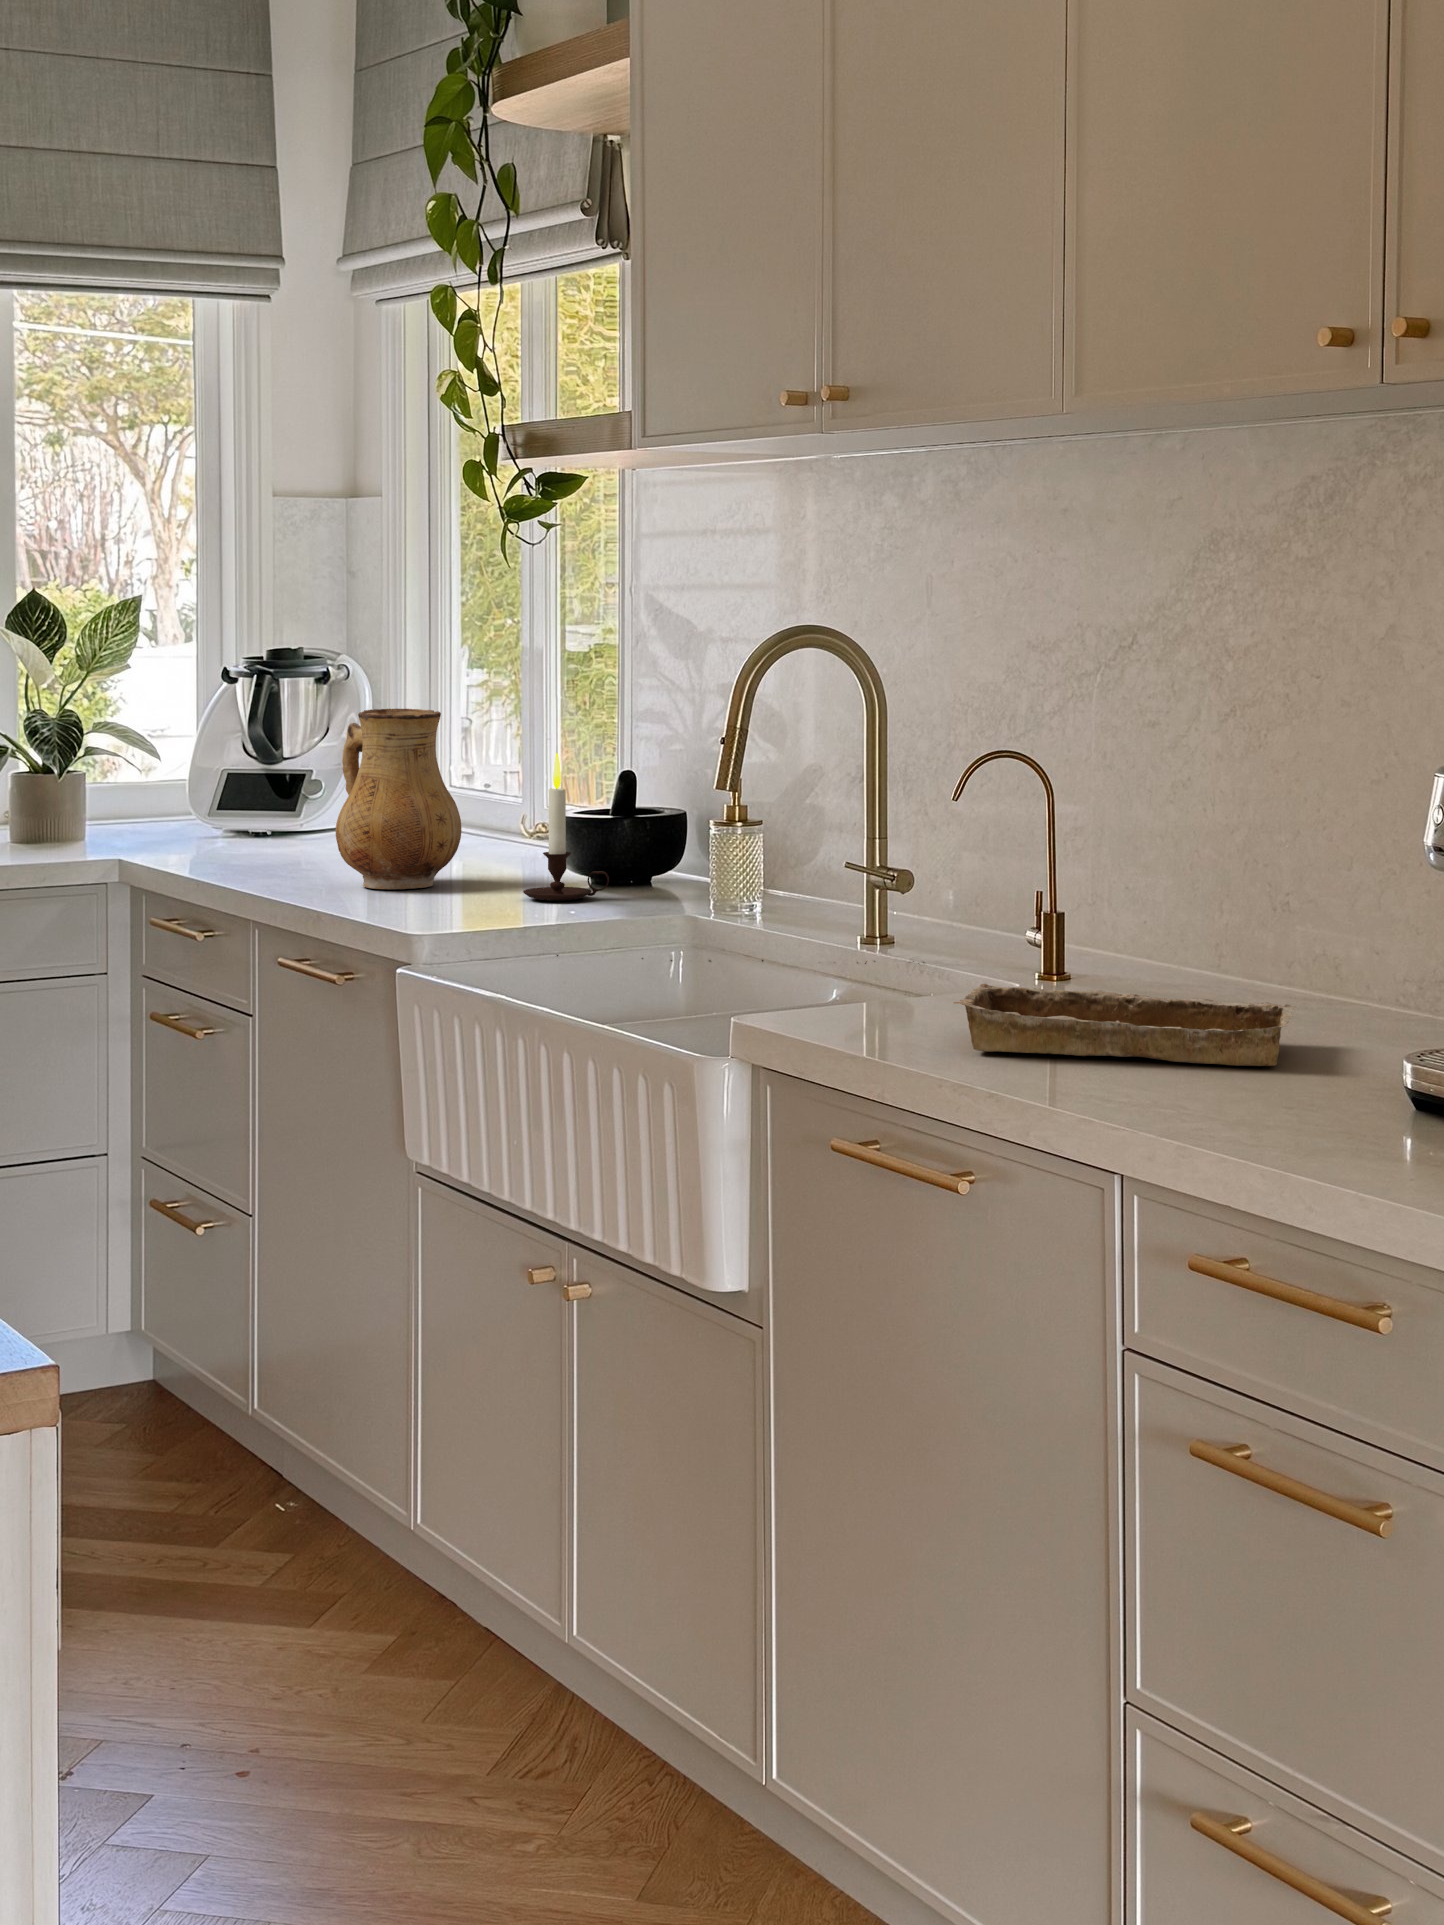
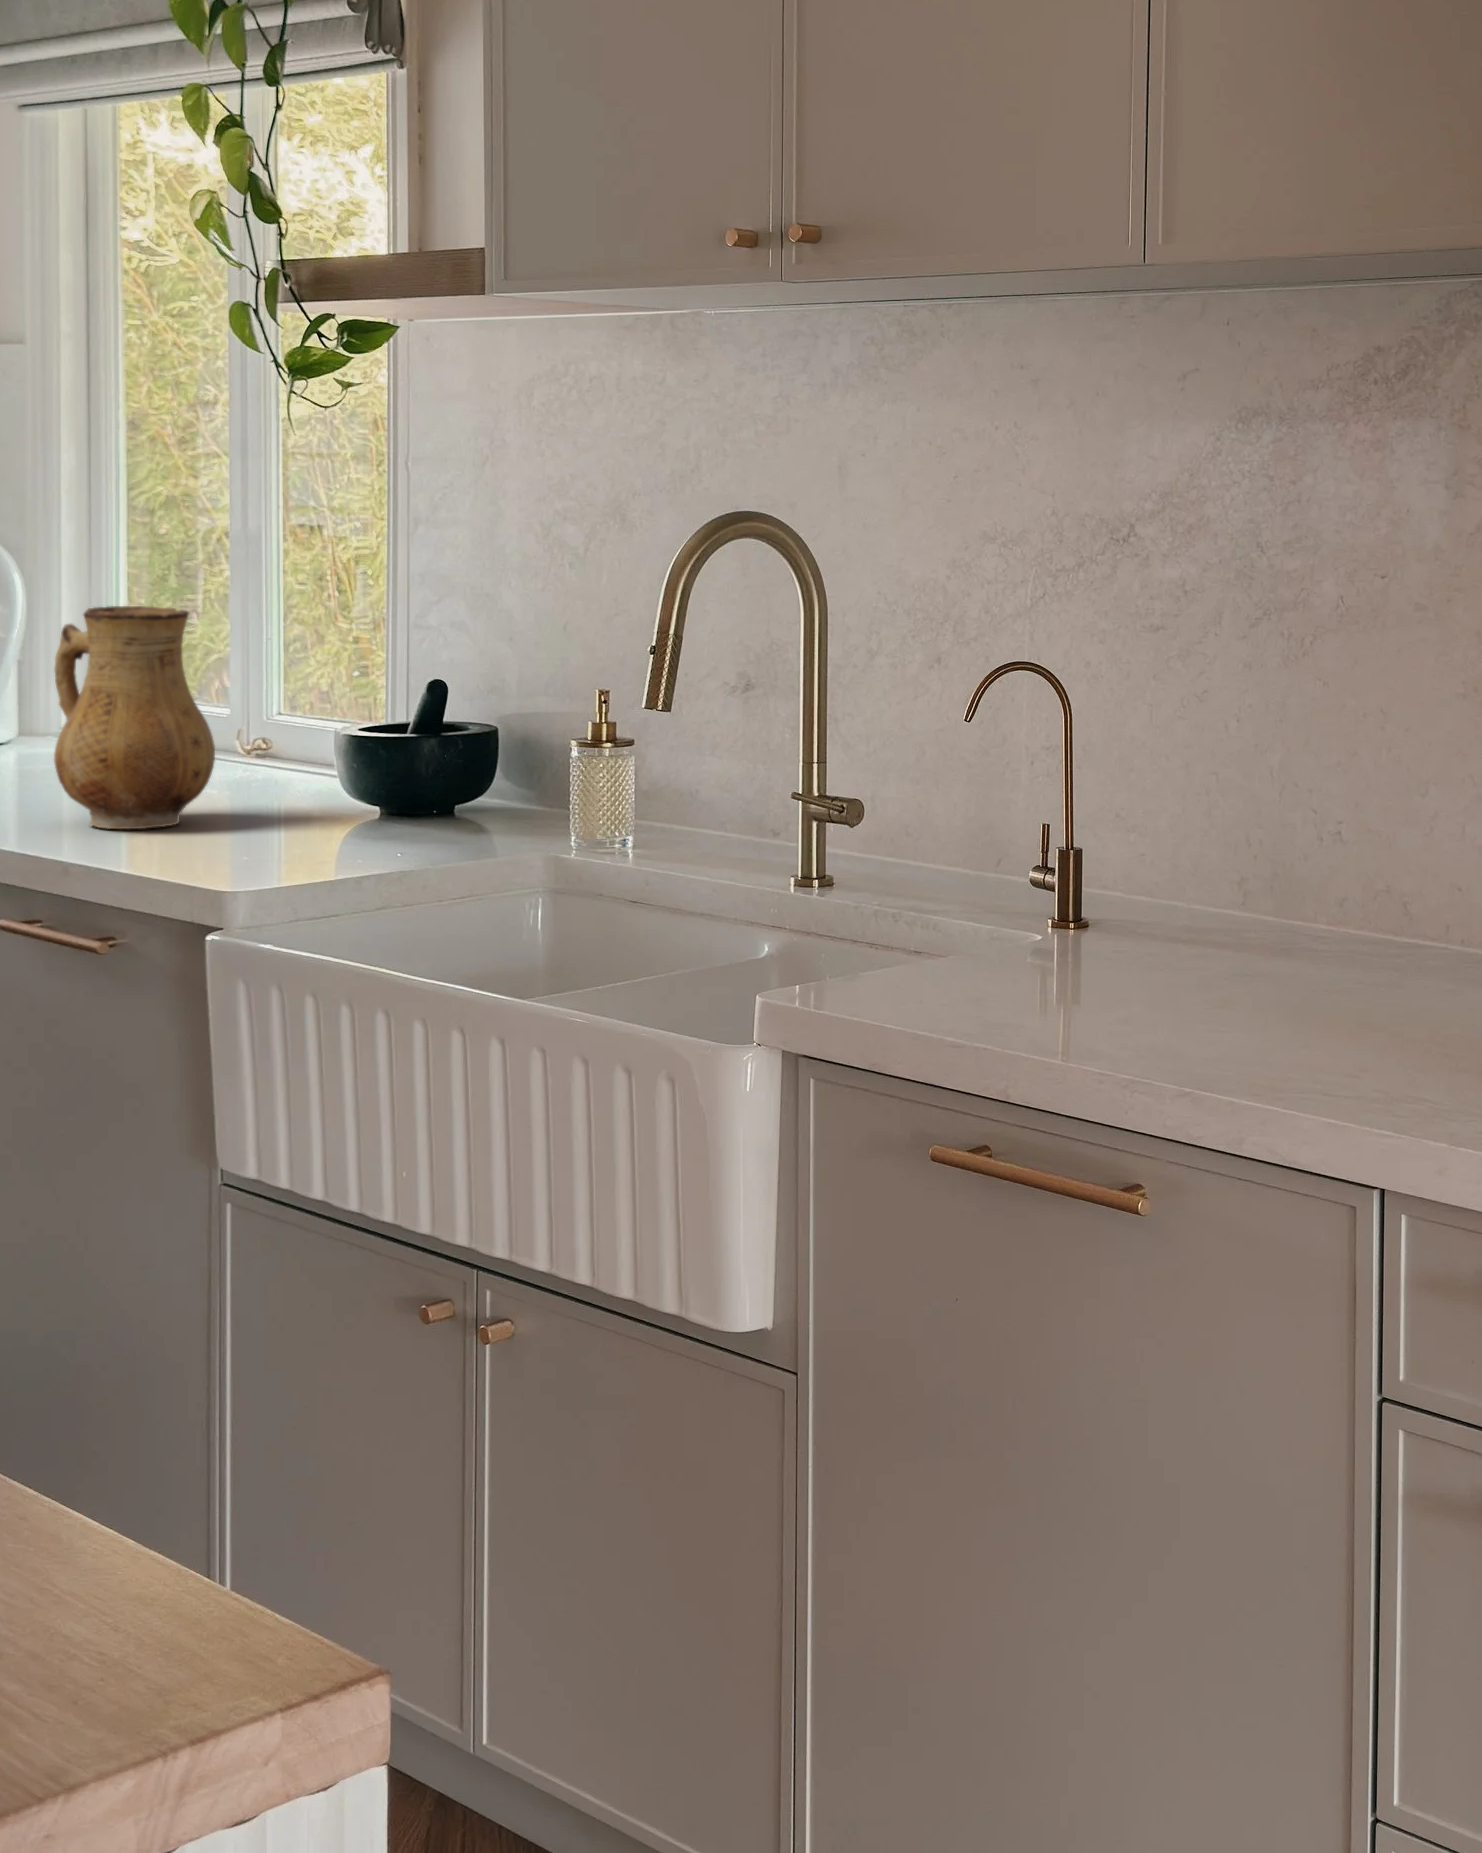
candle: present [523,753,609,901] -> none [312,660,418,840]
tray: present [953,984,1296,1066] -> none [1062,947,1475,1039]

